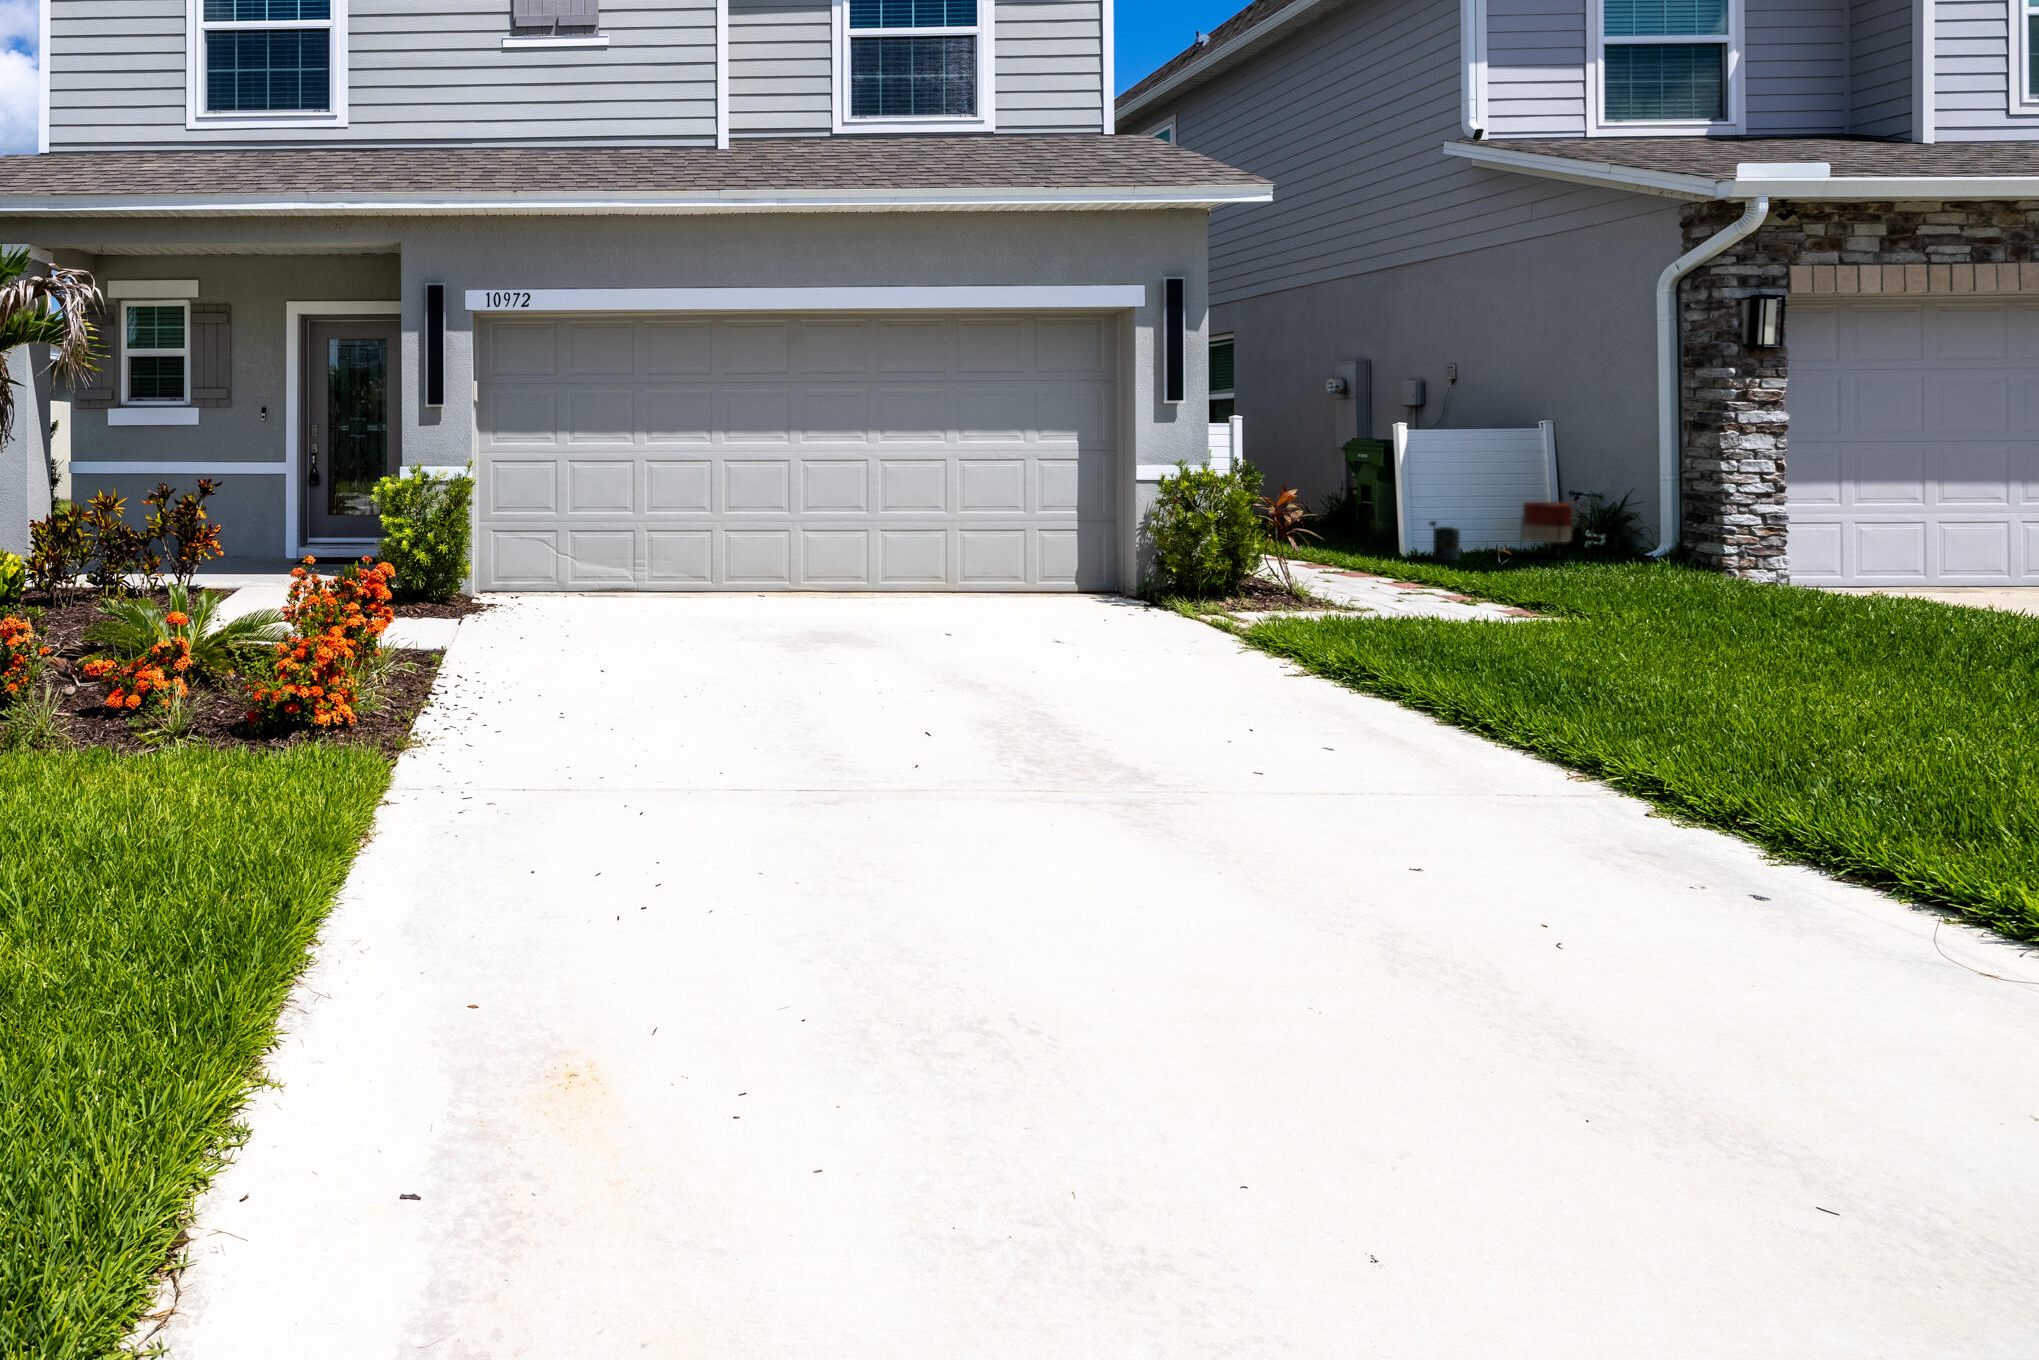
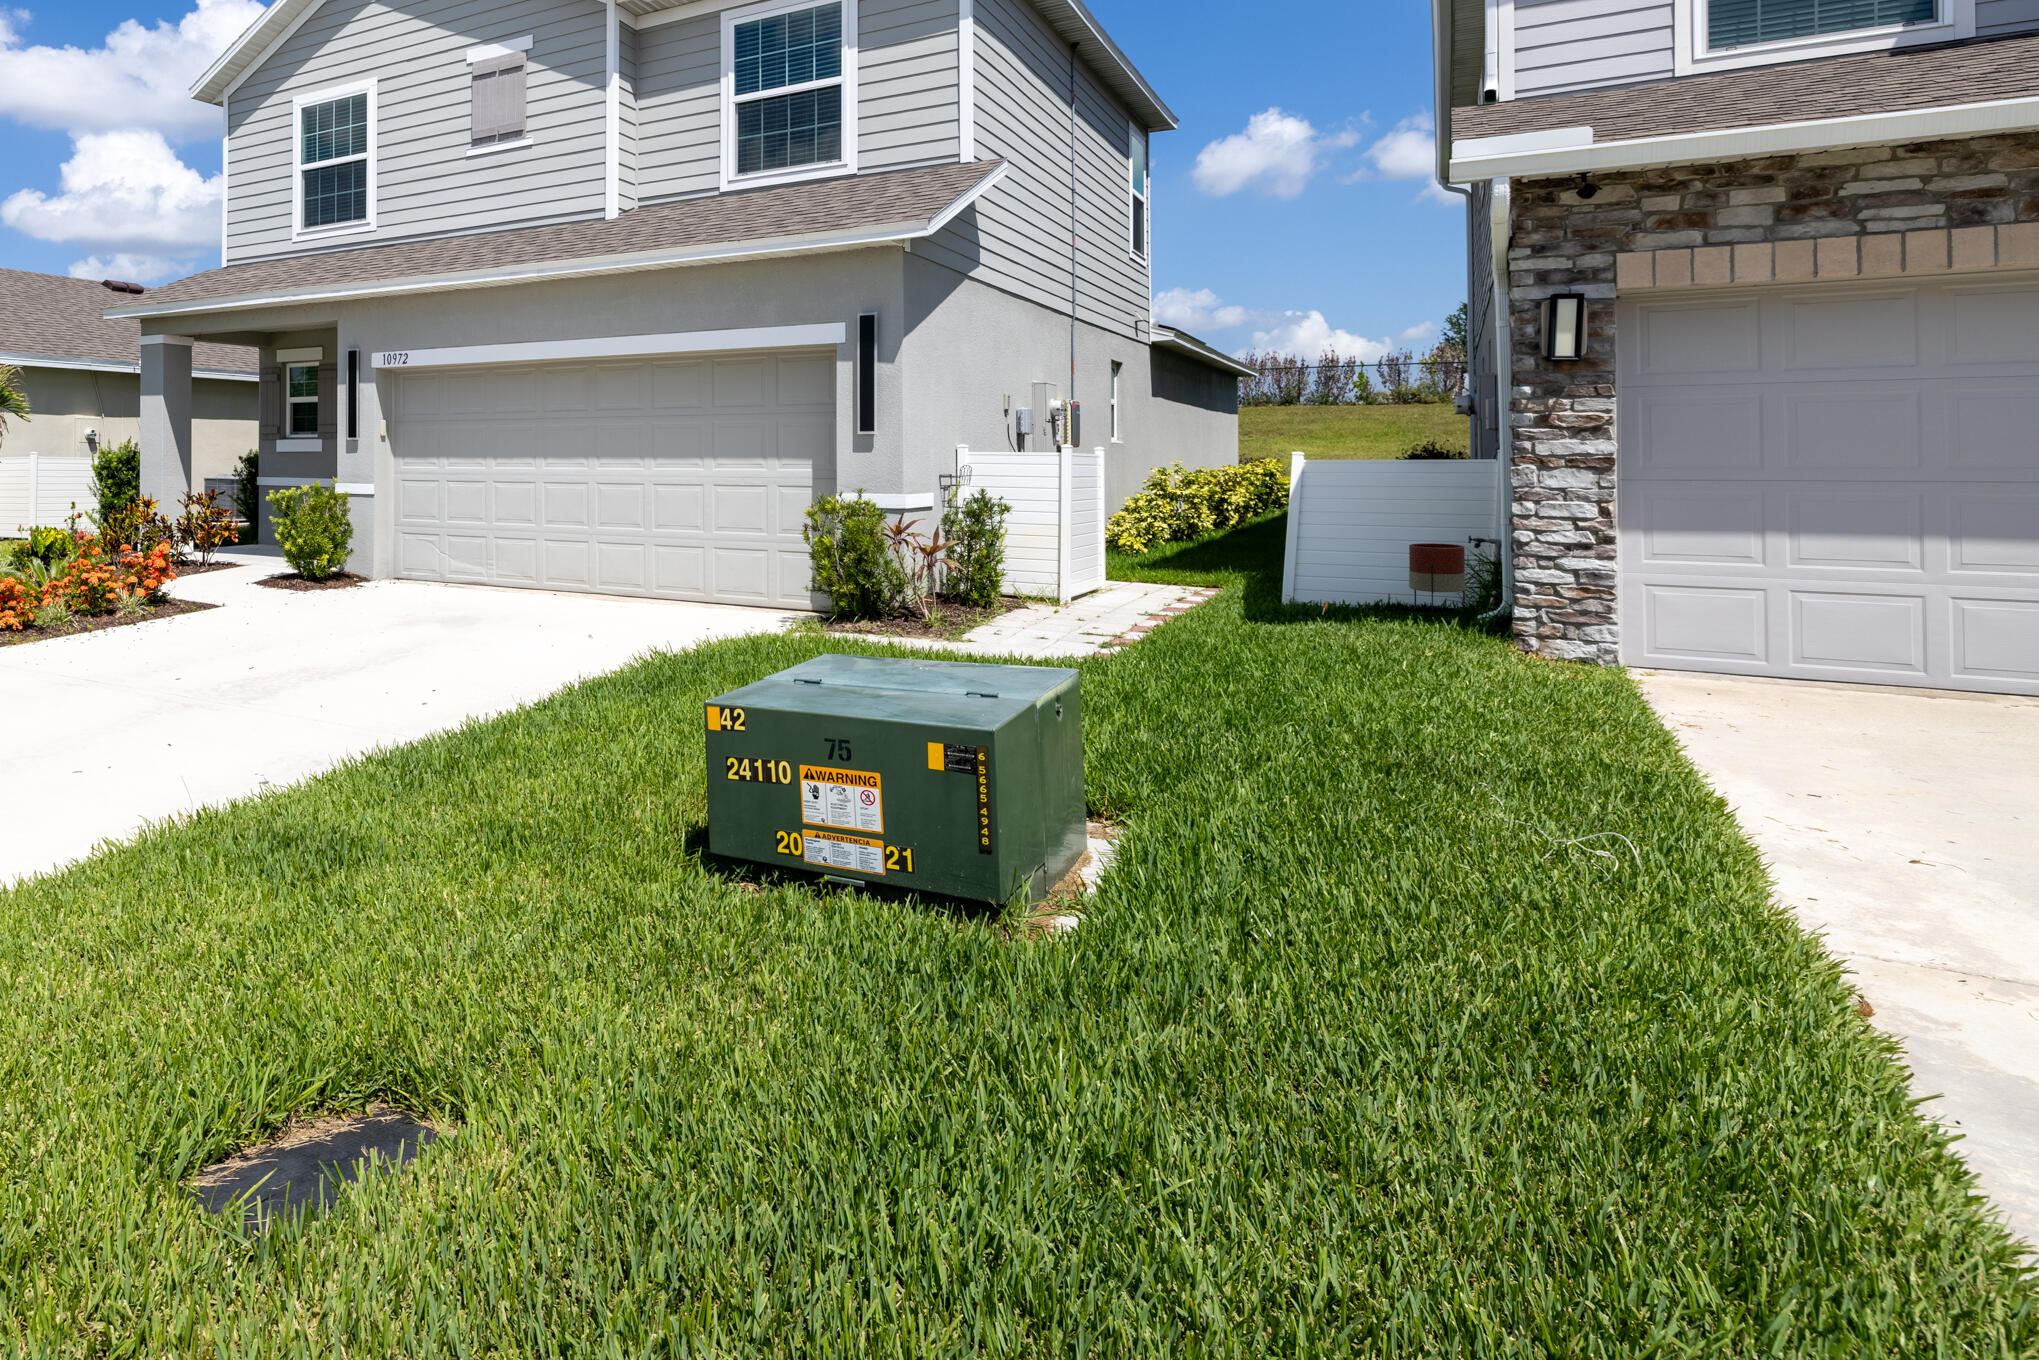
watering can: present [1430,521,1460,560] -> none [1285,561,1315,606]

